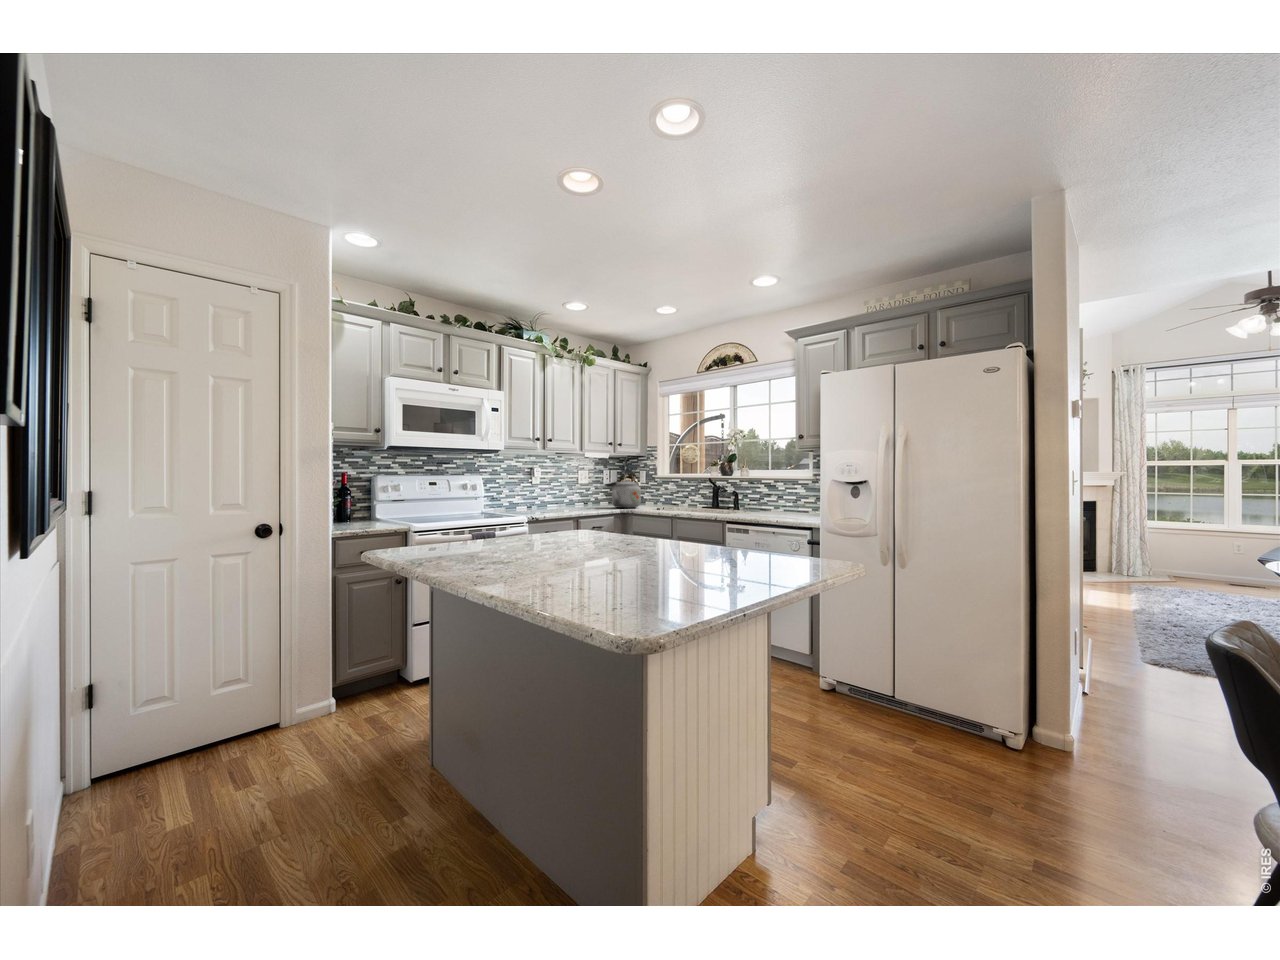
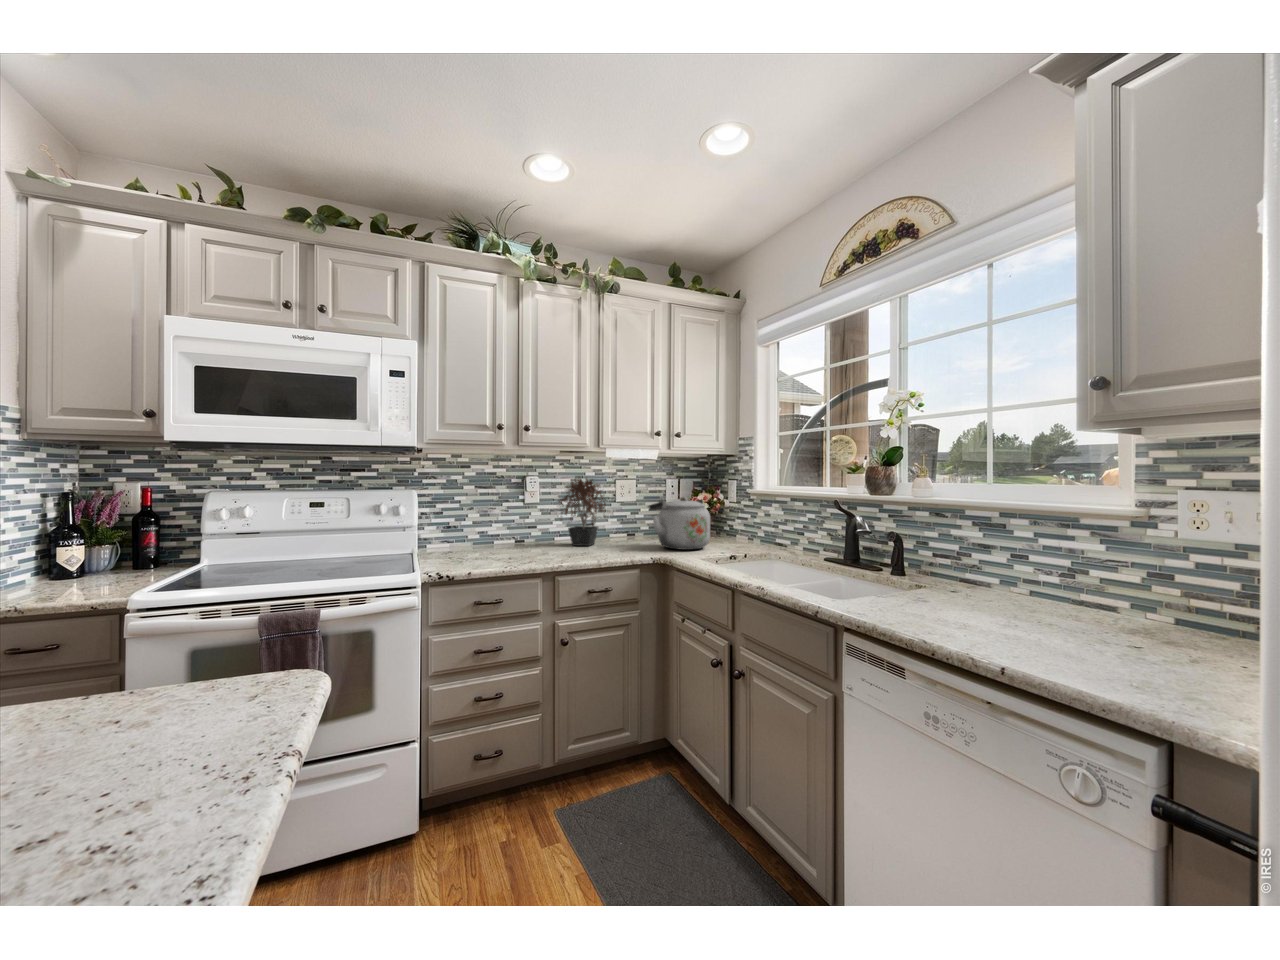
potted plant: none [553,468,583,509] -> present [559,478,606,546]

